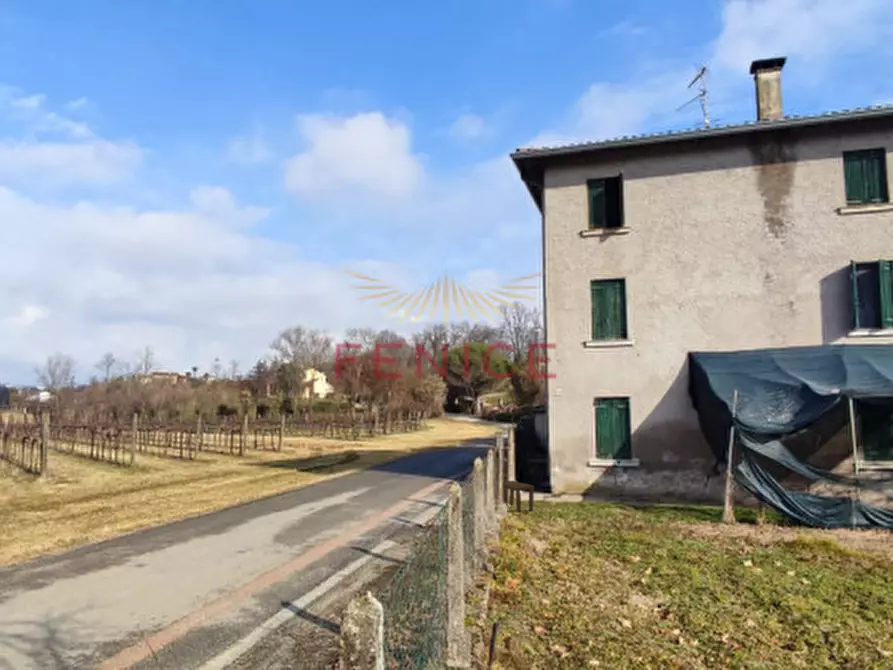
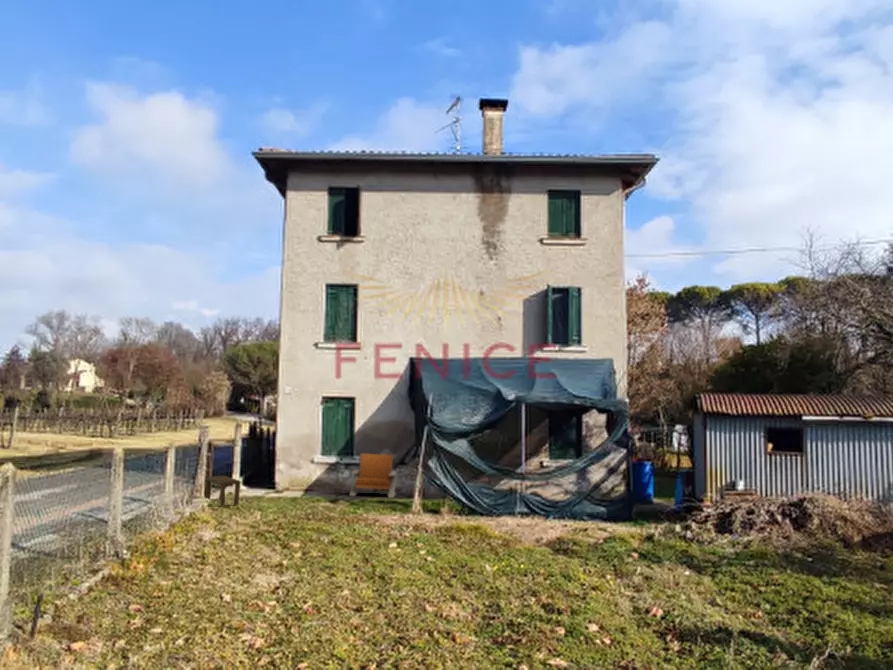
lounge chair: none [637,456,687,504] -> present [350,454,397,498]

